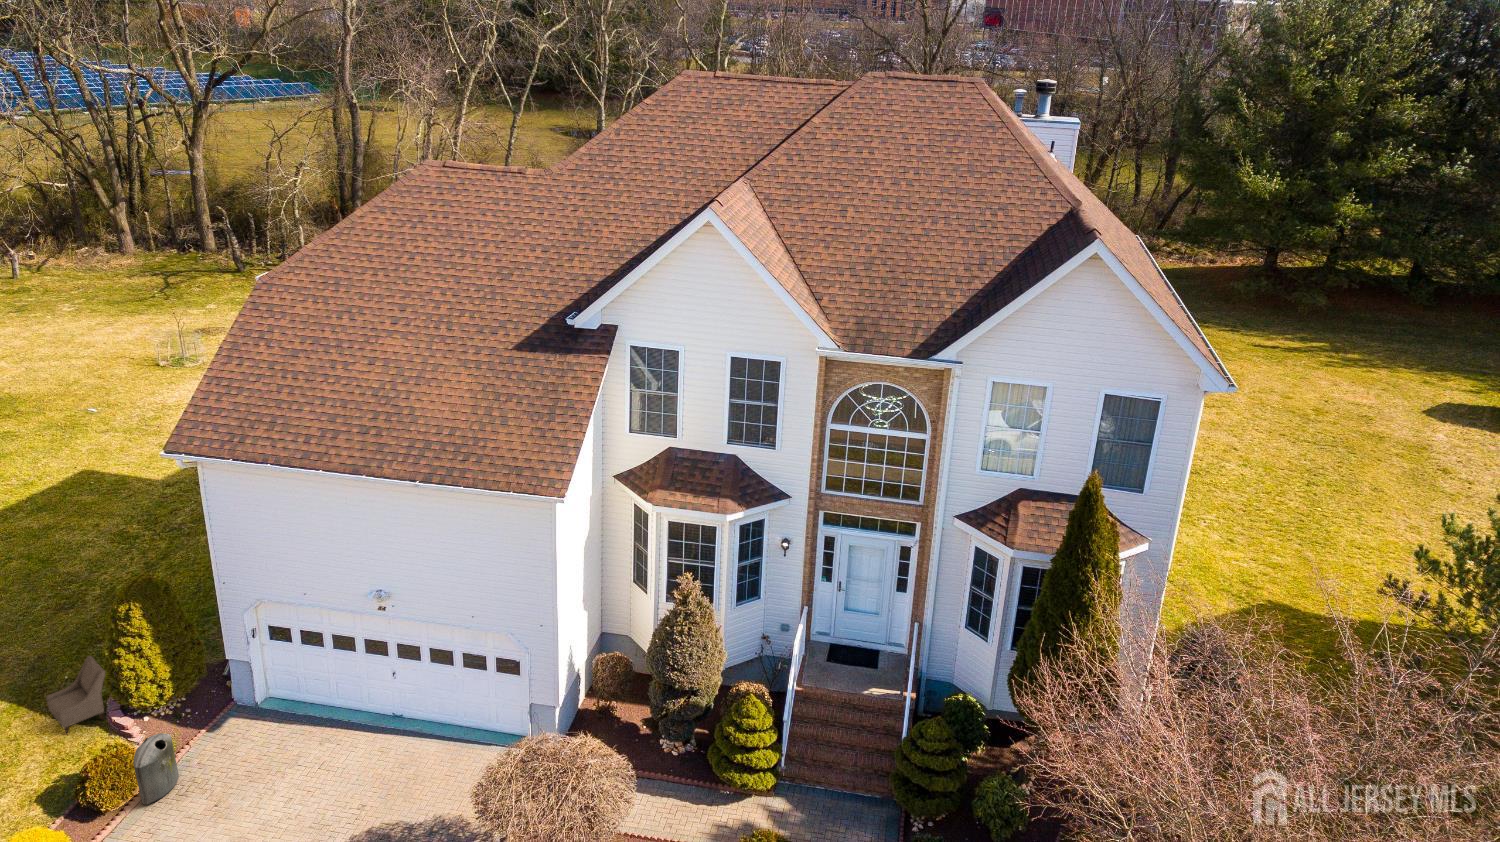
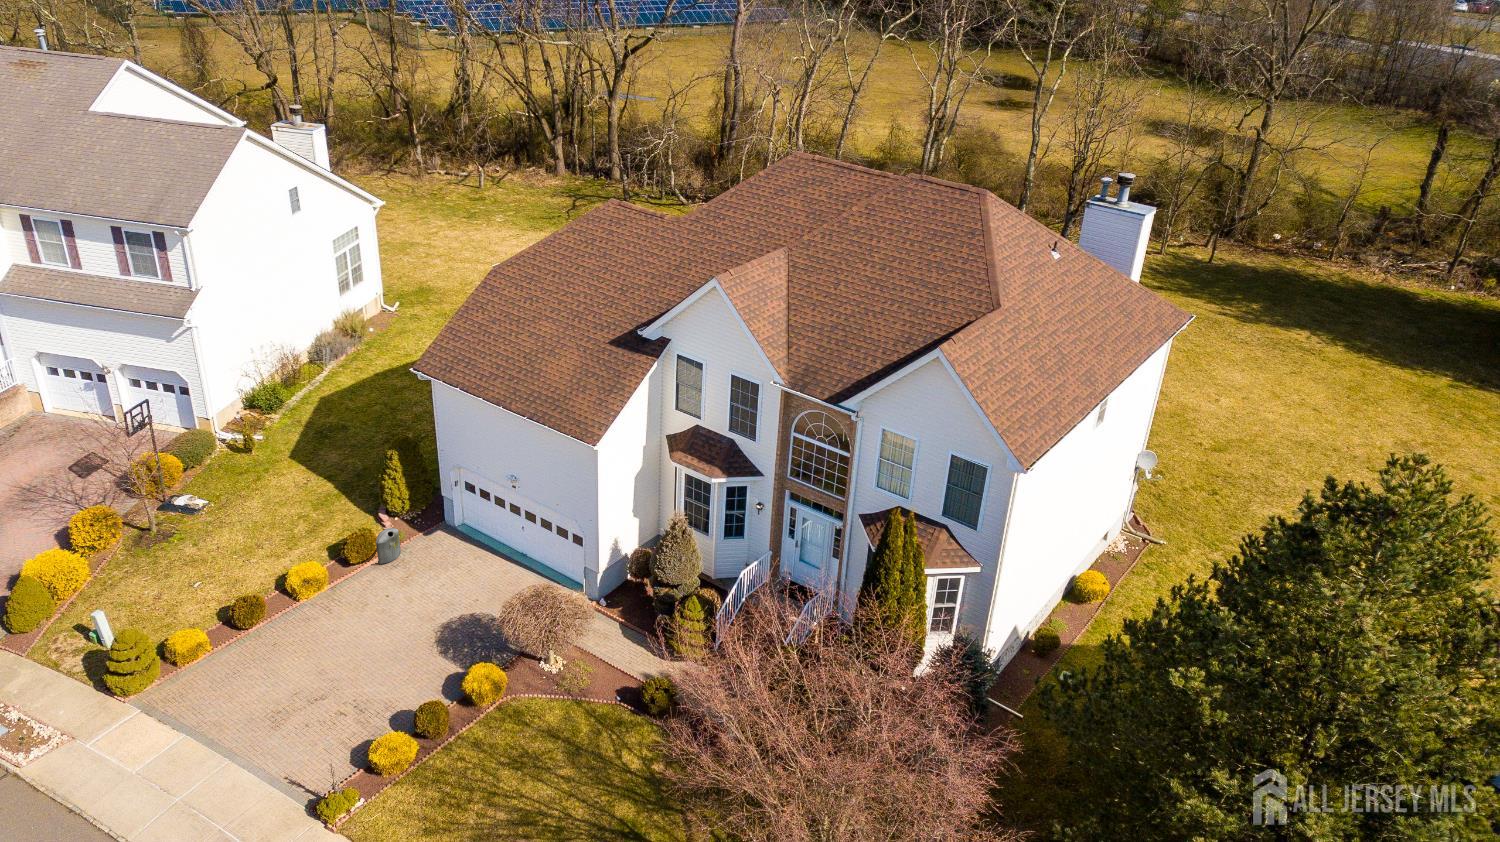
chair: present [46,656,105,734] -> none [353,475,382,516]

